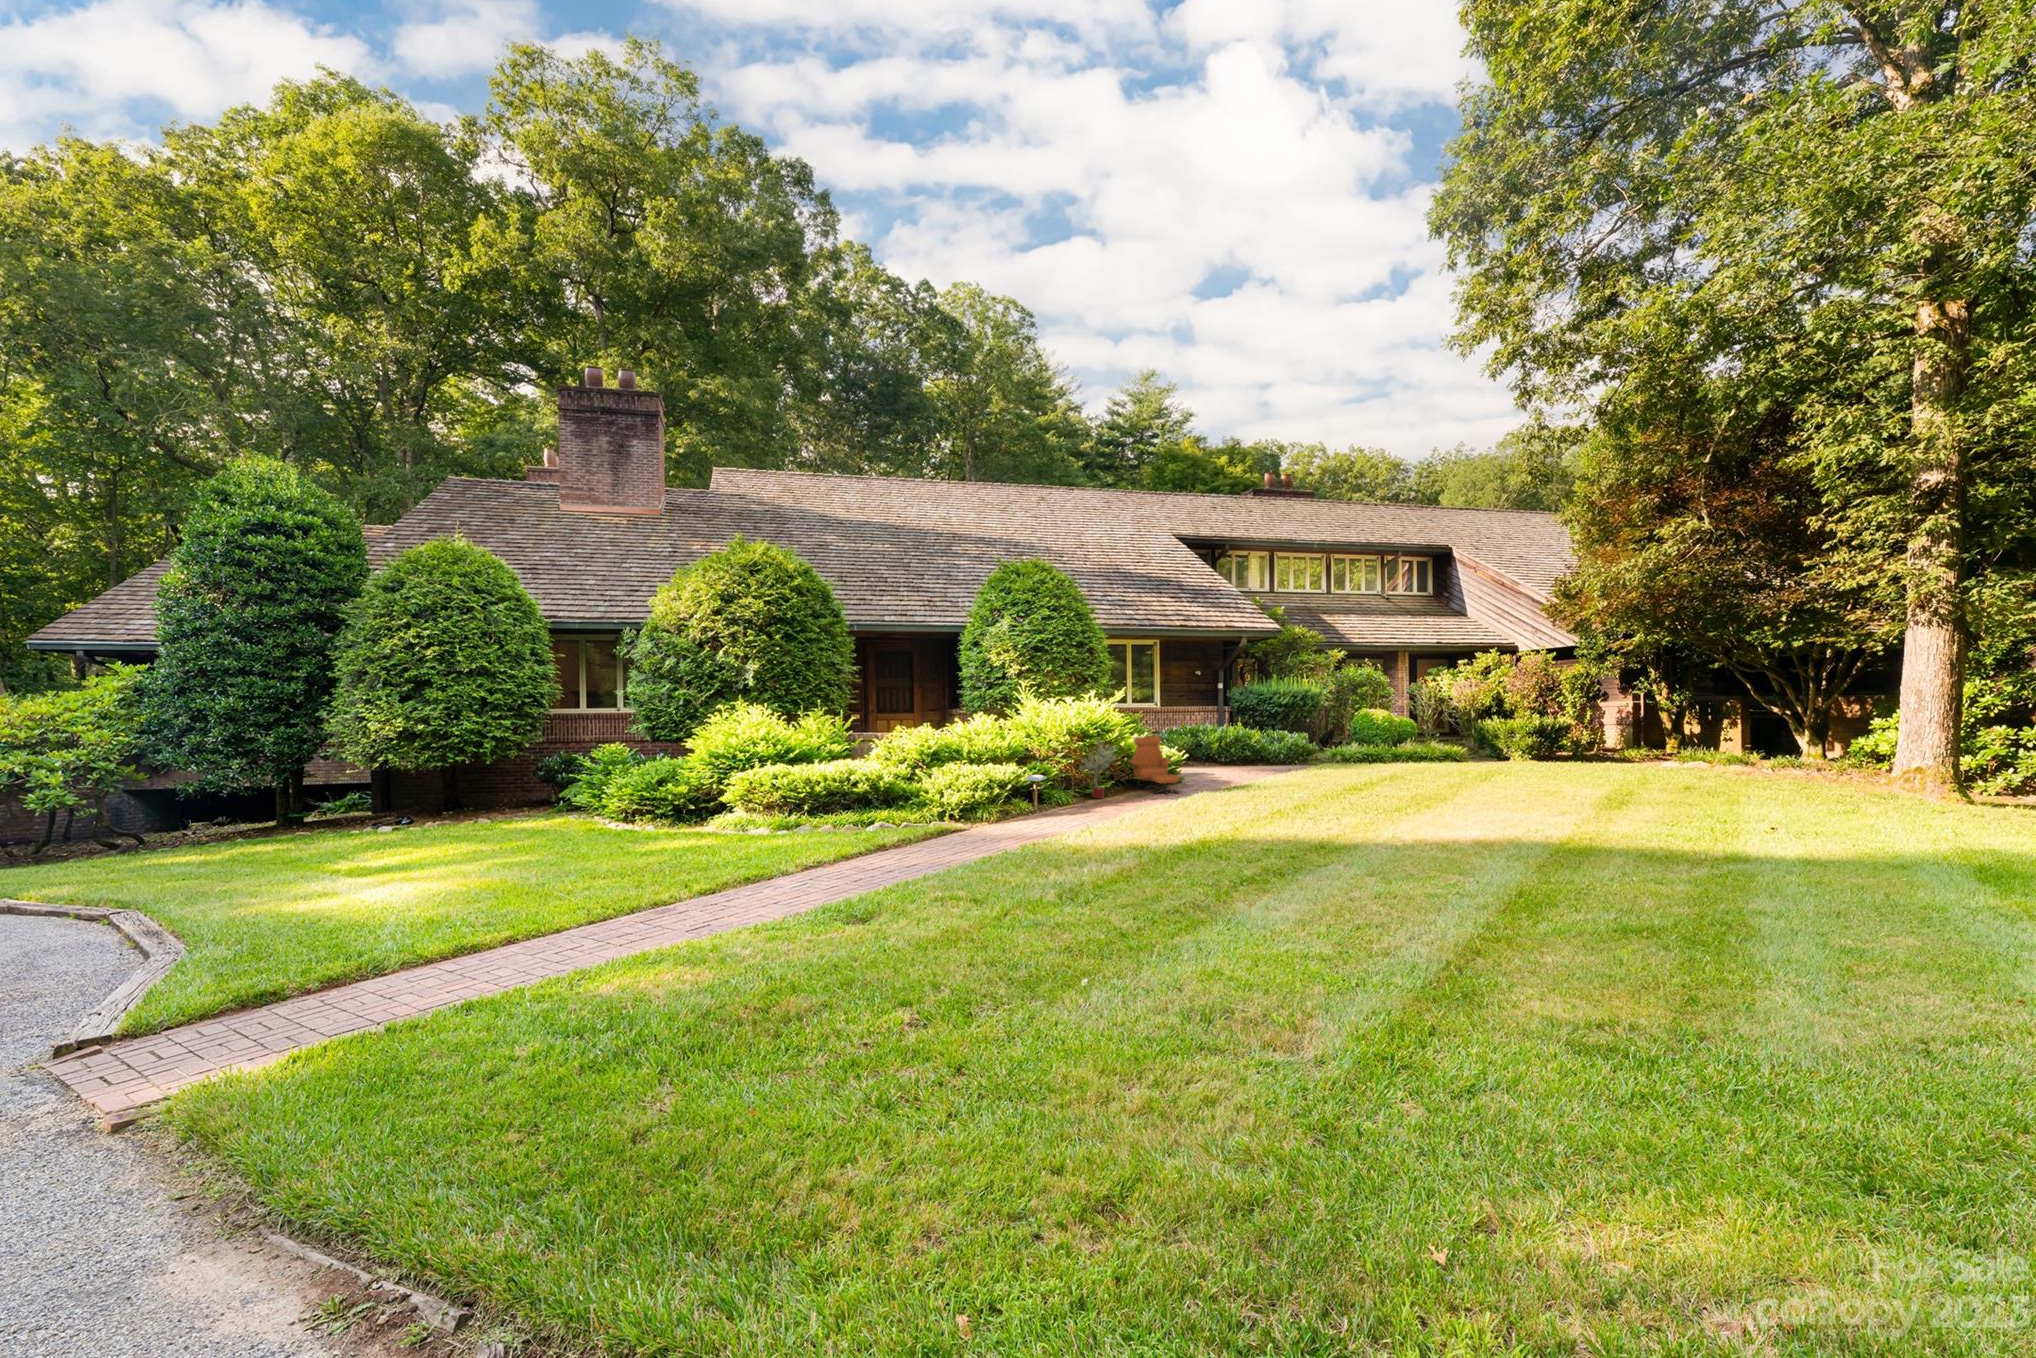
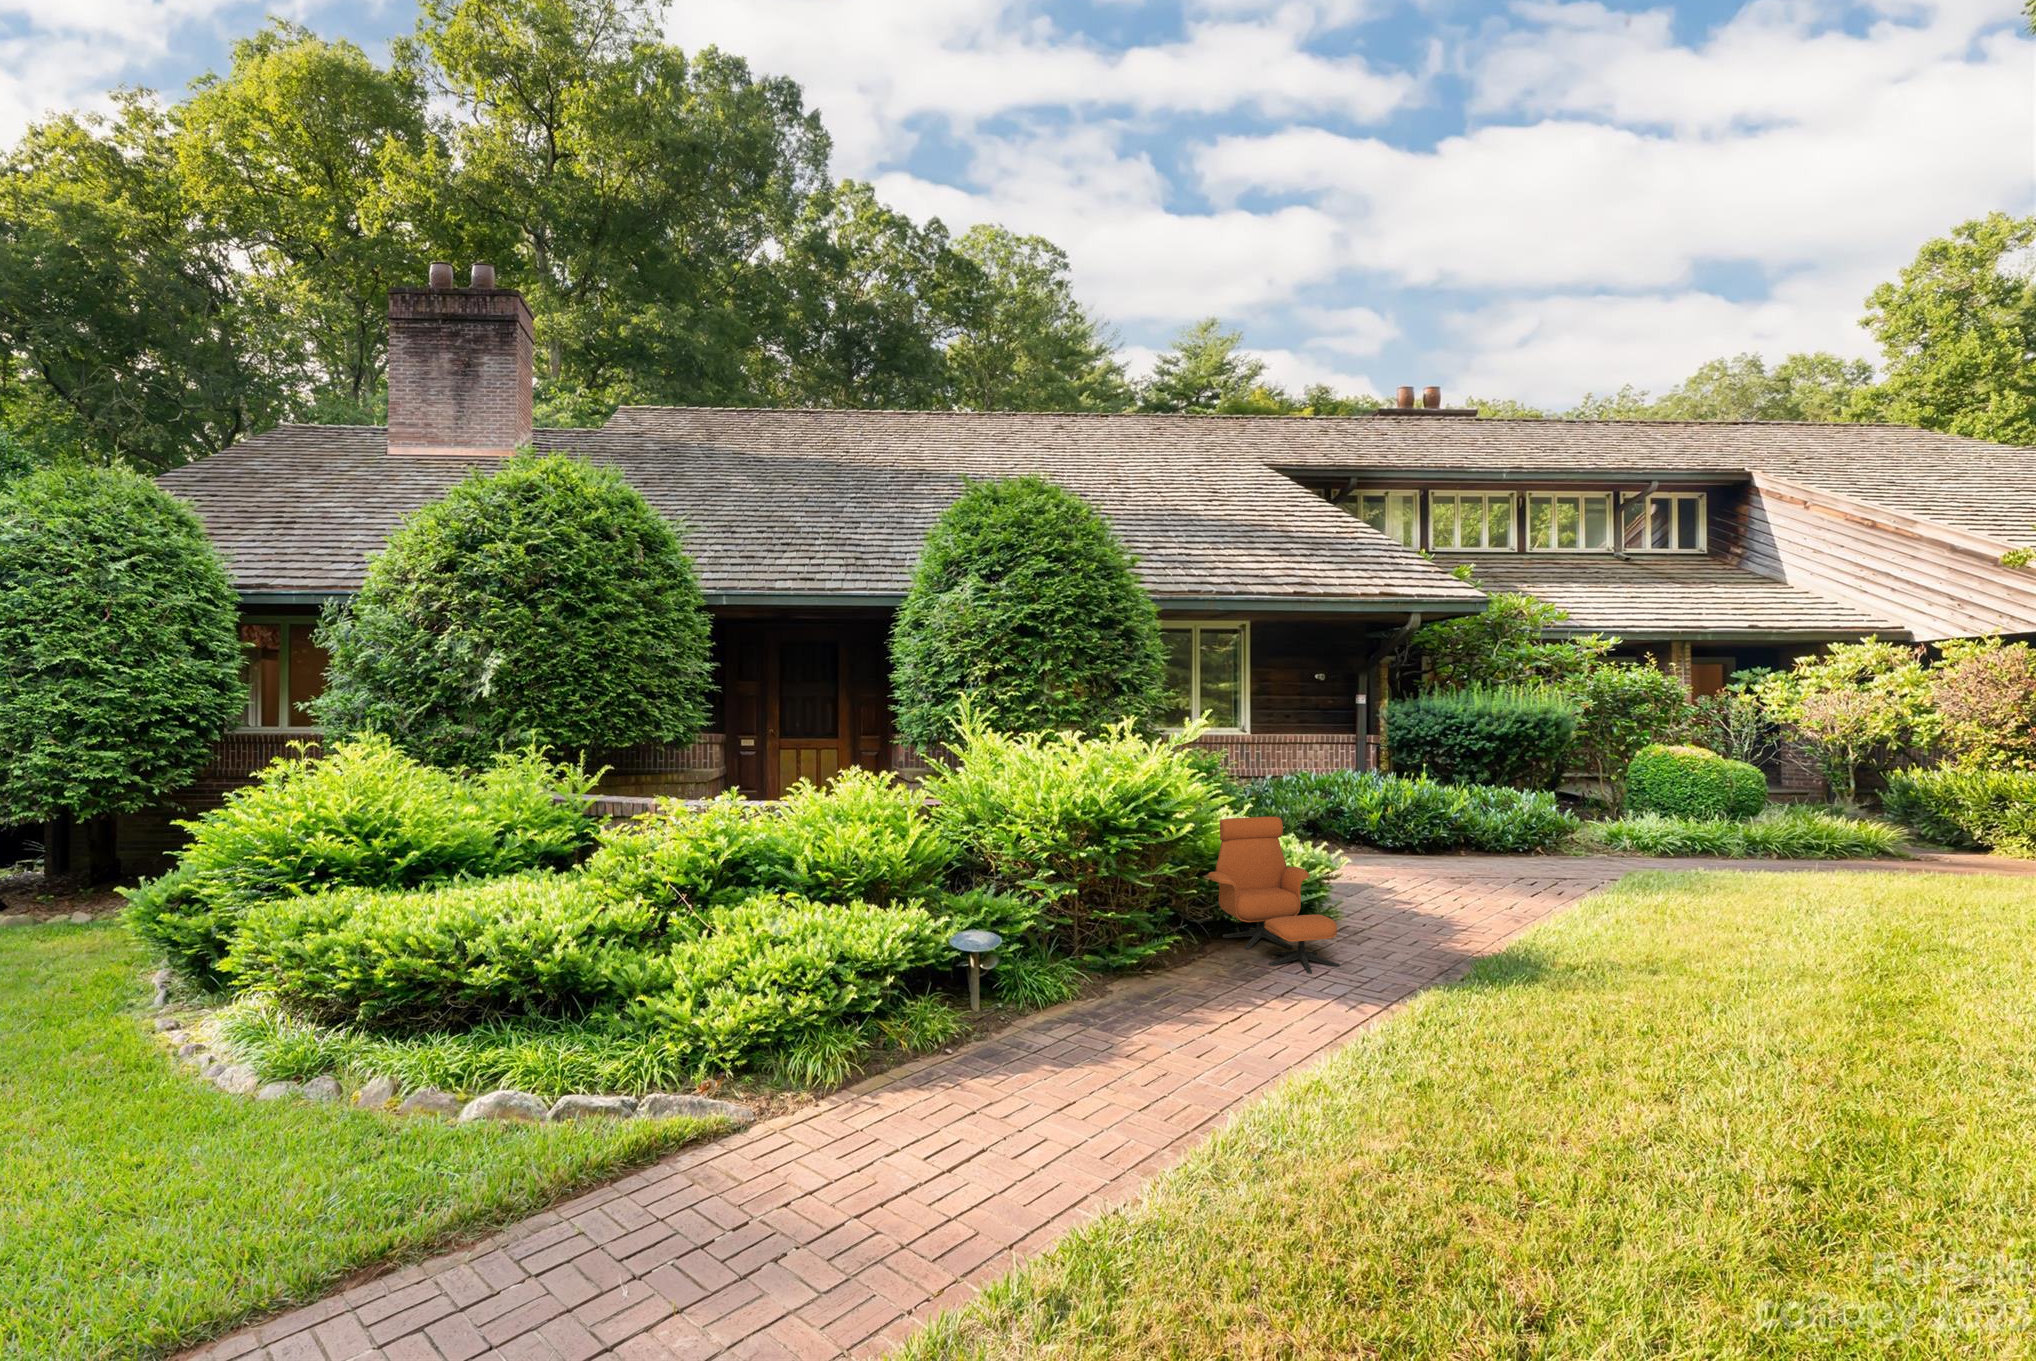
potted tree: present [1080,742,1116,799] -> none [1085,831,1184,986]

